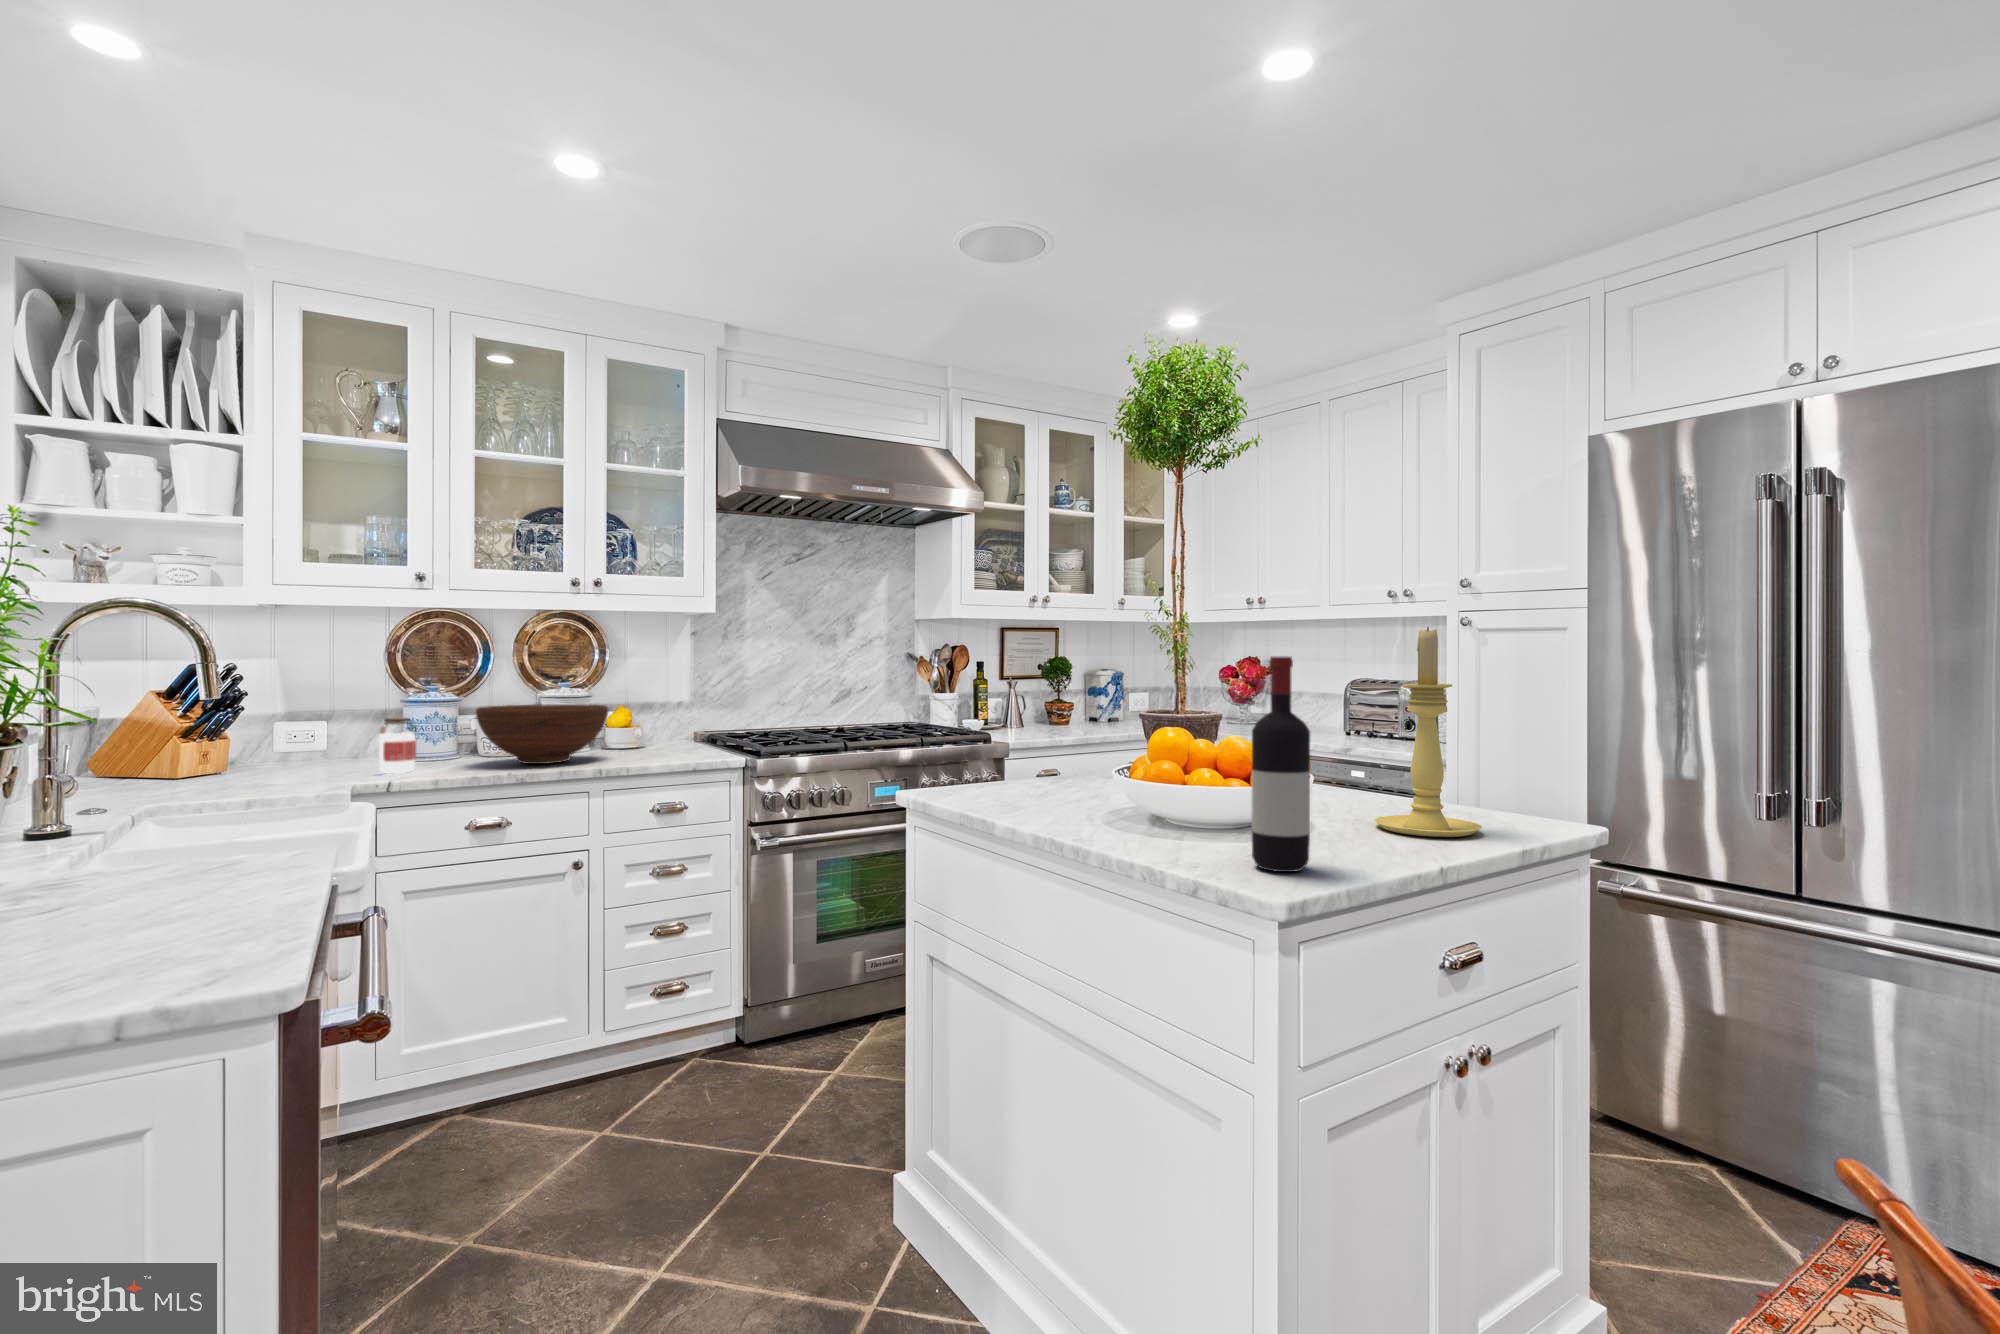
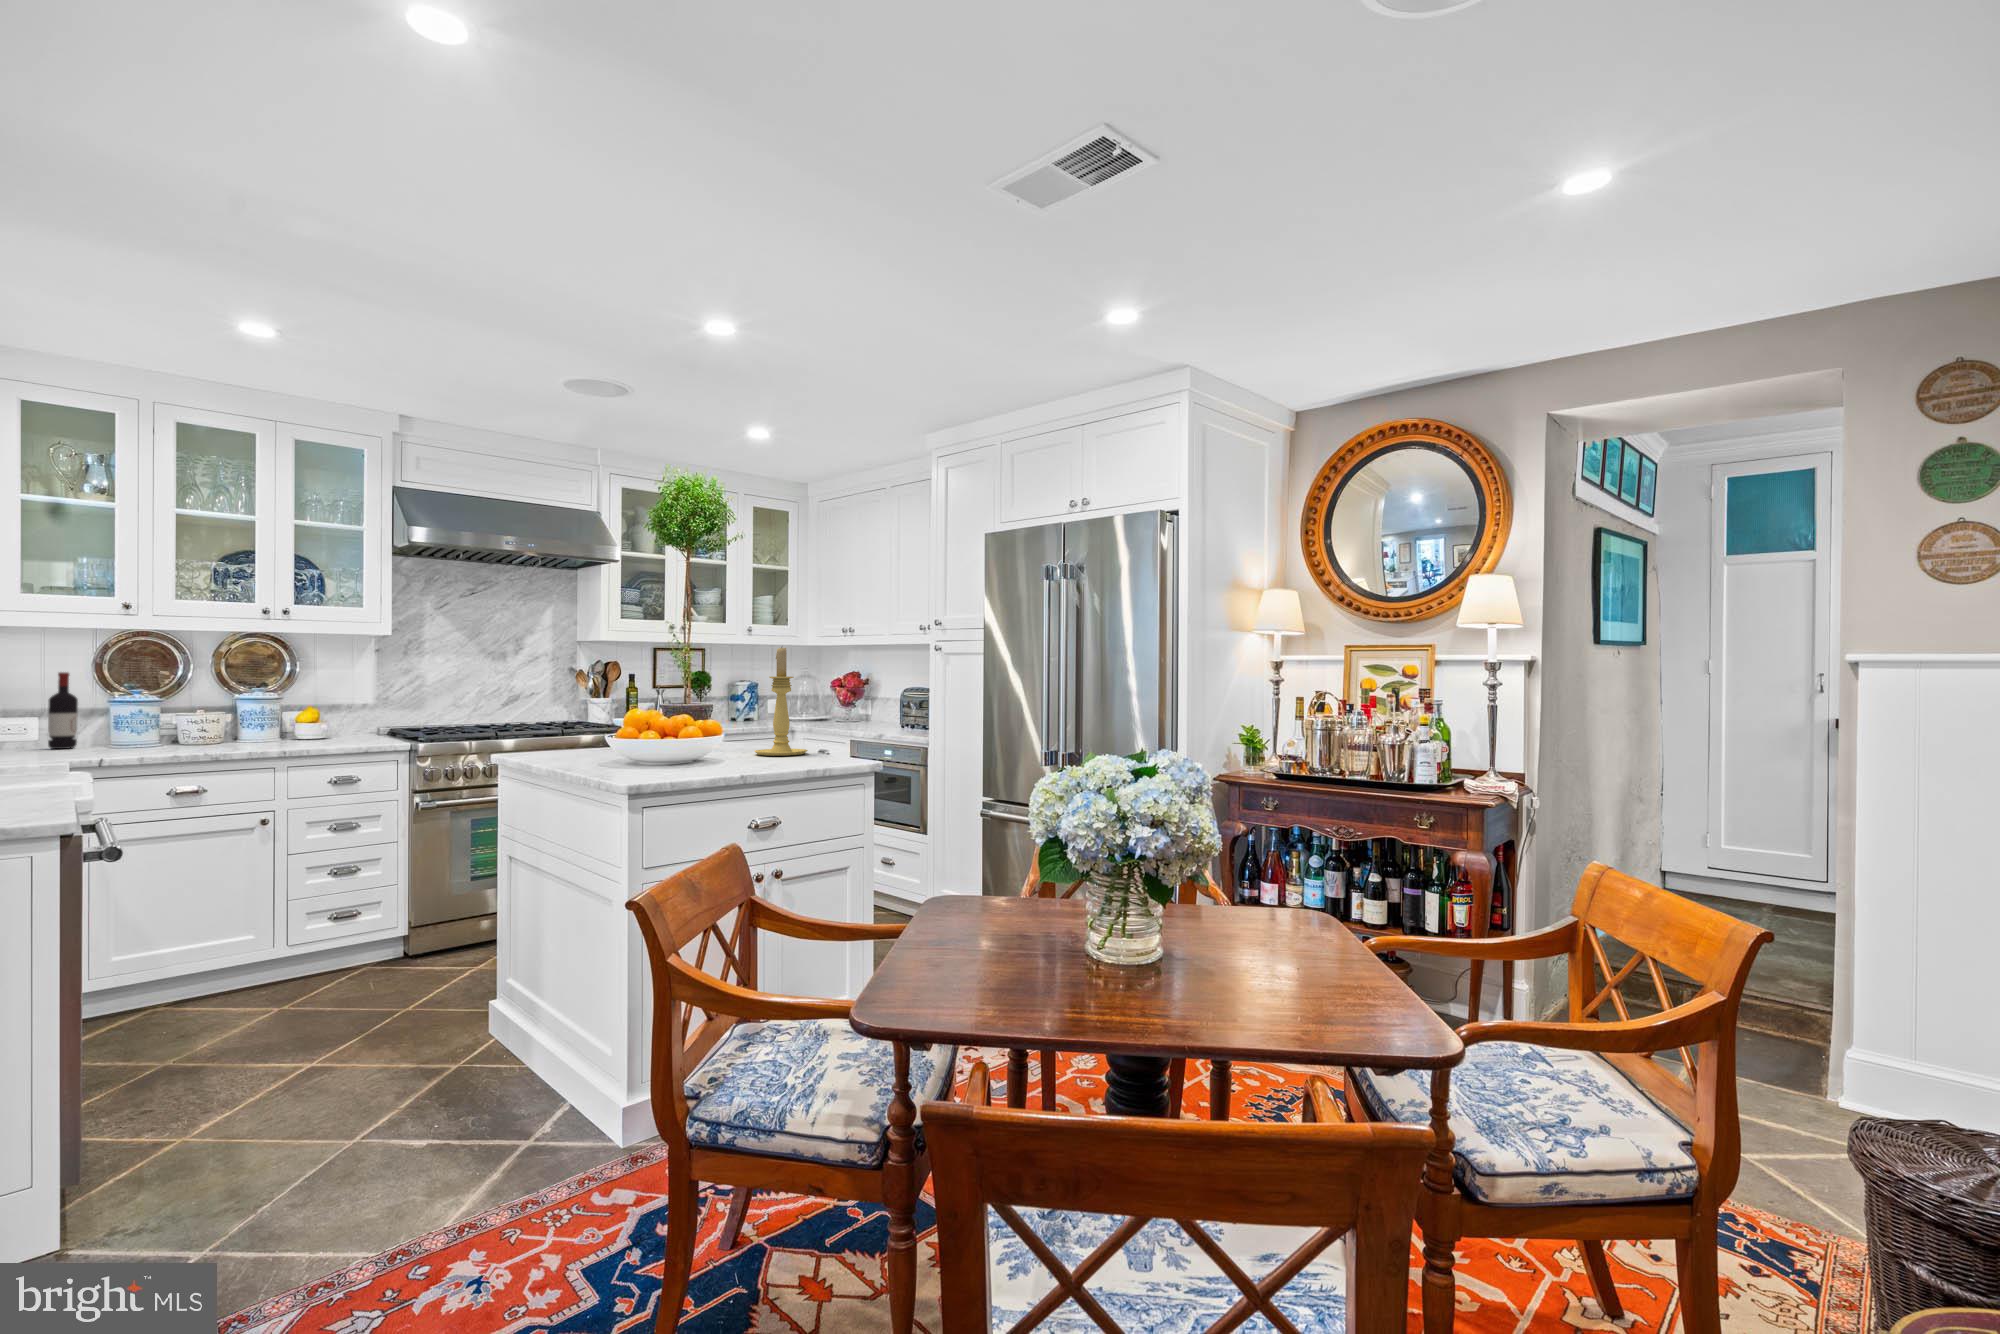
wine bottle: present [1251,656,1310,872] -> present [48,672,78,749]
fruit bowl: present [476,704,609,764] -> none [176,703,293,746]
jar: present [379,718,416,774] -> none [89,711,125,754]

